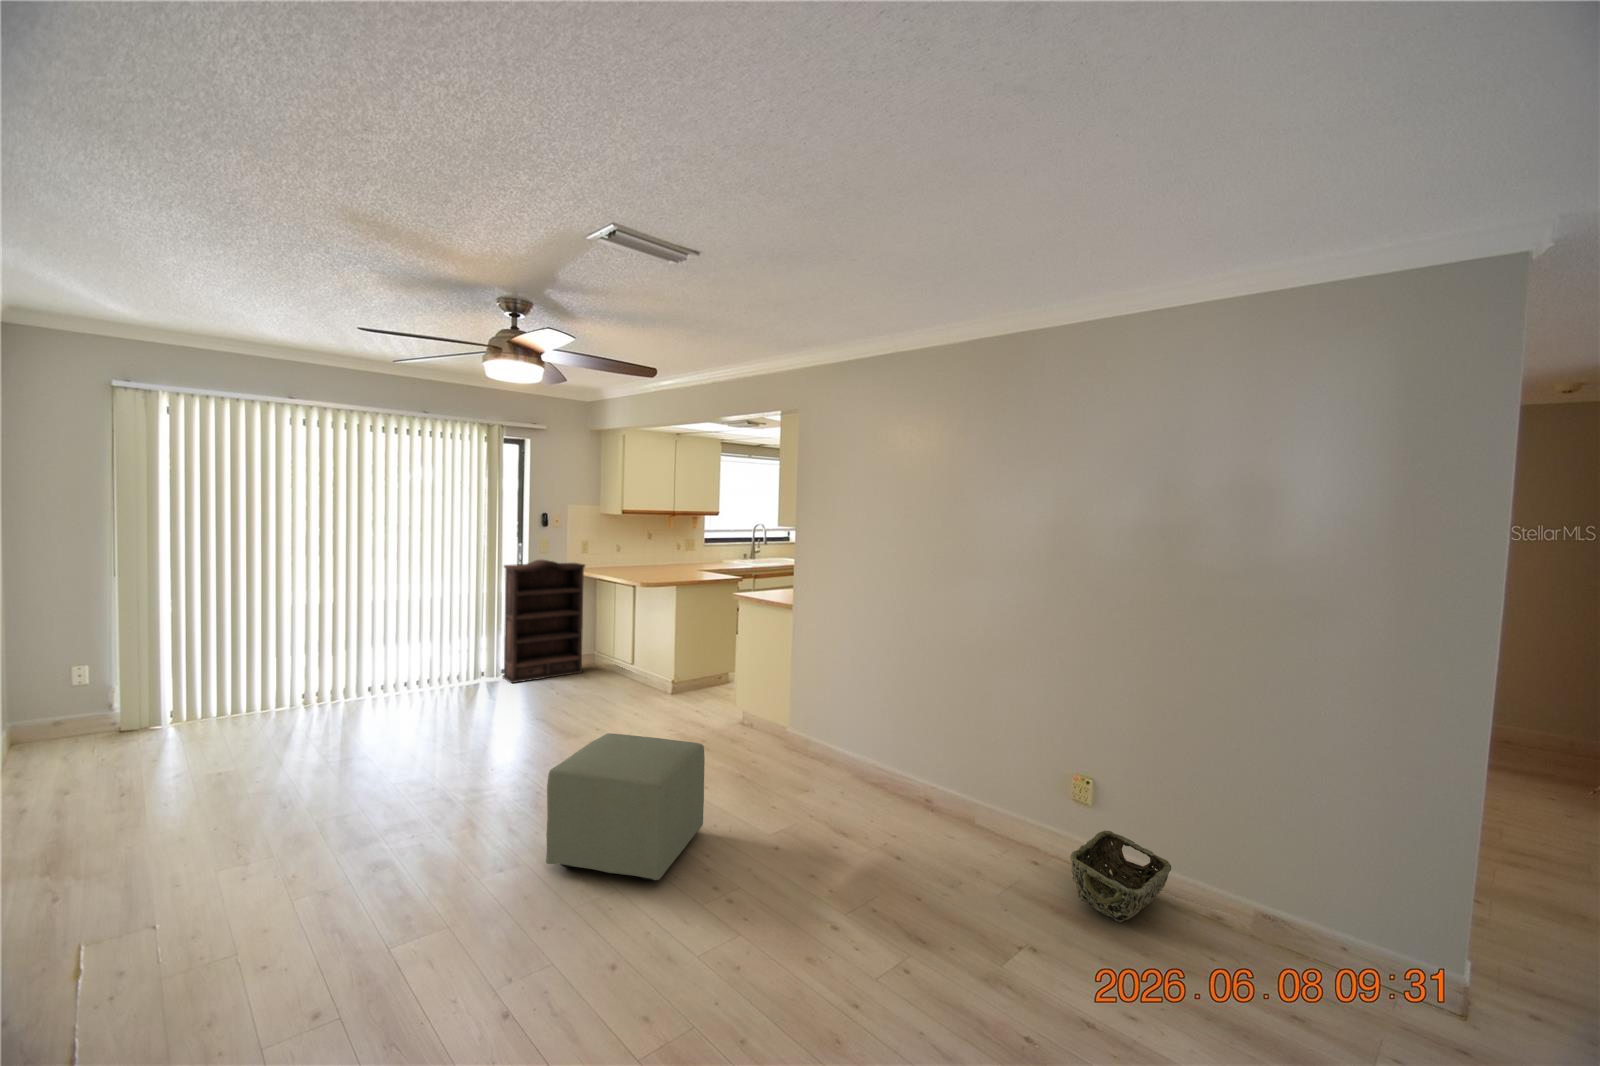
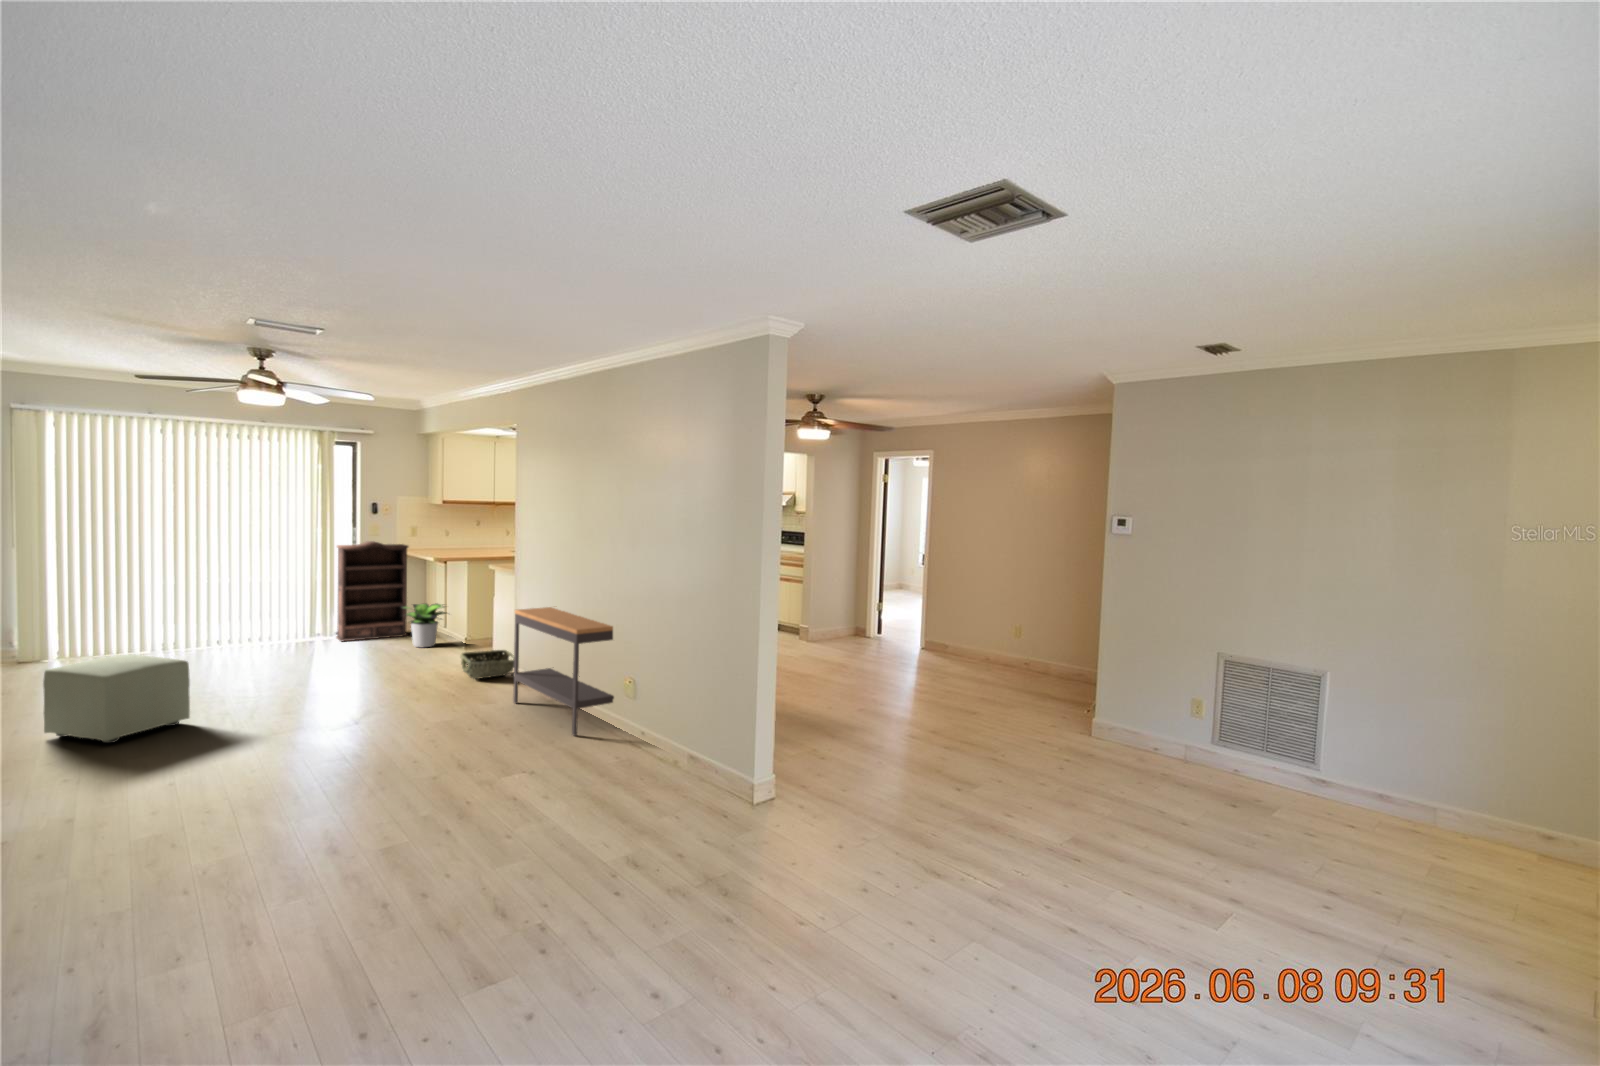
potted plant: none [587,635,651,691] -> present [402,603,446,647]
console table: none [817,652,1024,862] -> present [513,607,614,736]
ottoman: present [546,733,705,880] -> present [43,655,190,743]
woven basket: present [1070,831,1171,922] -> present [460,650,514,679]

